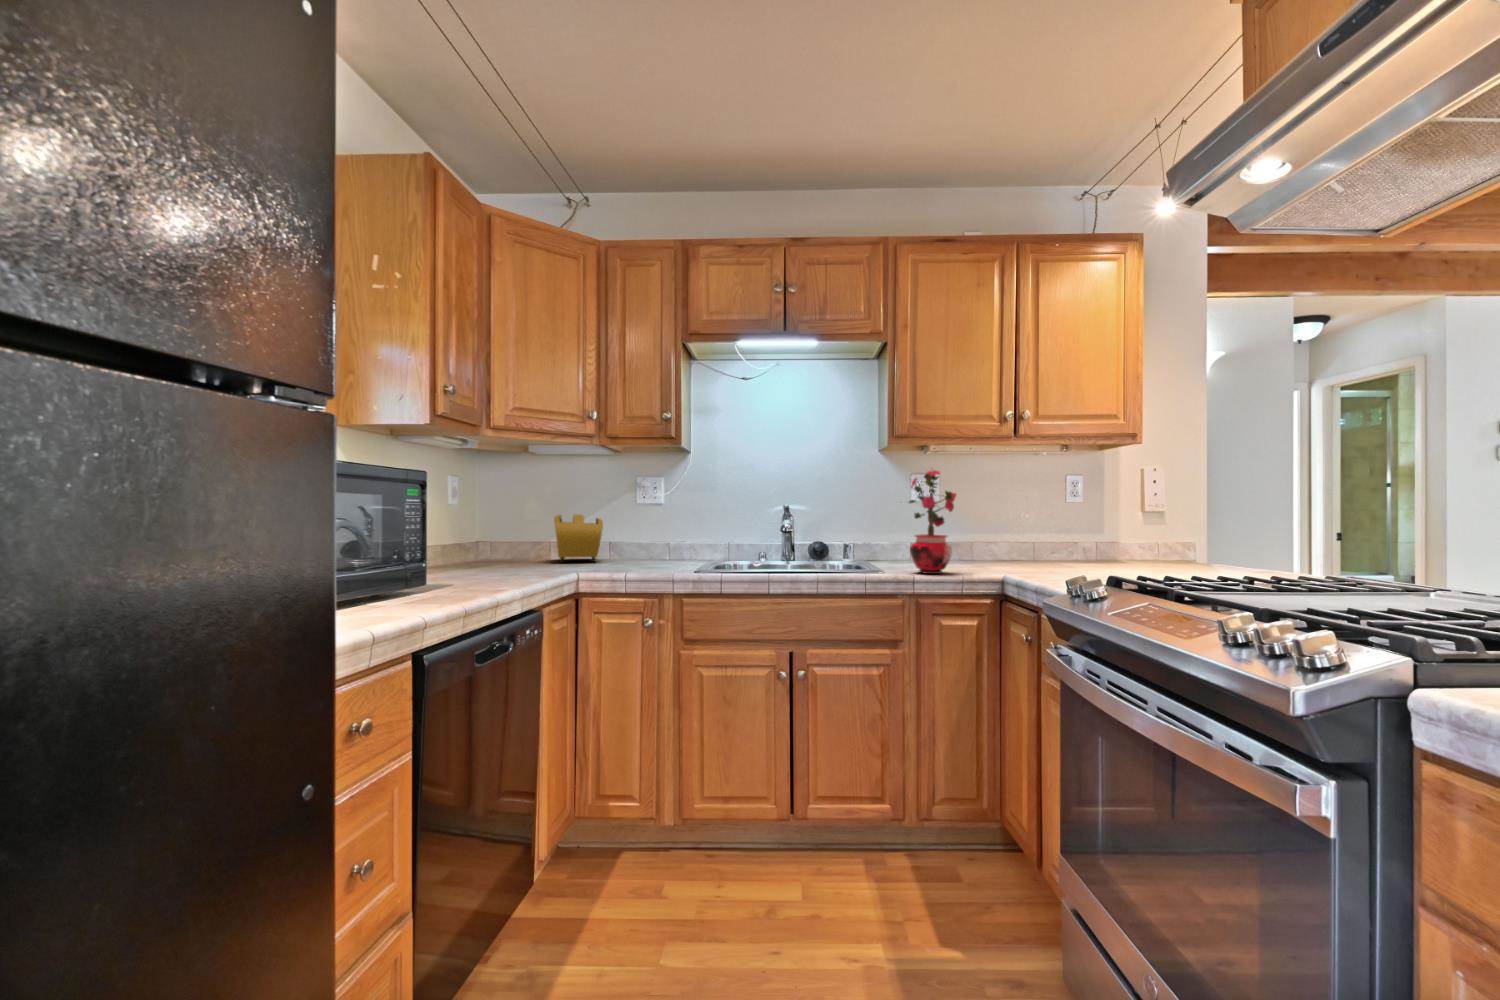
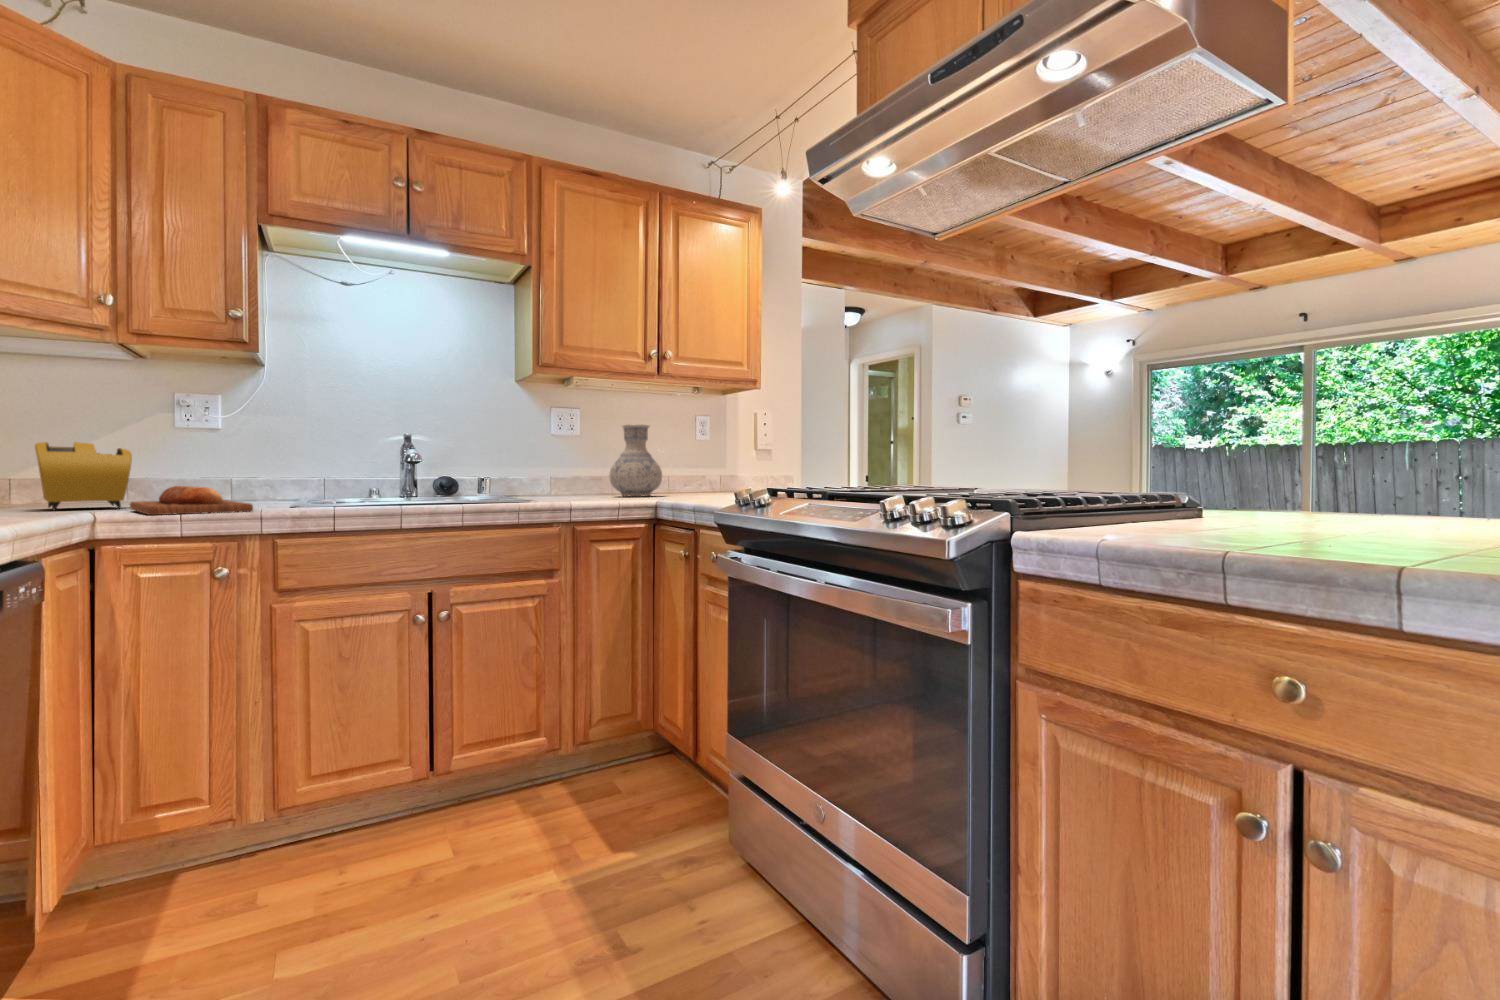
potted plant: present [909,470,956,574] -> none [549,394,606,502]
vase: none [964,488,1022,564] -> present [610,424,662,496]
bread loaf: none [599,550,669,575] -> present [130,486,253,515]

